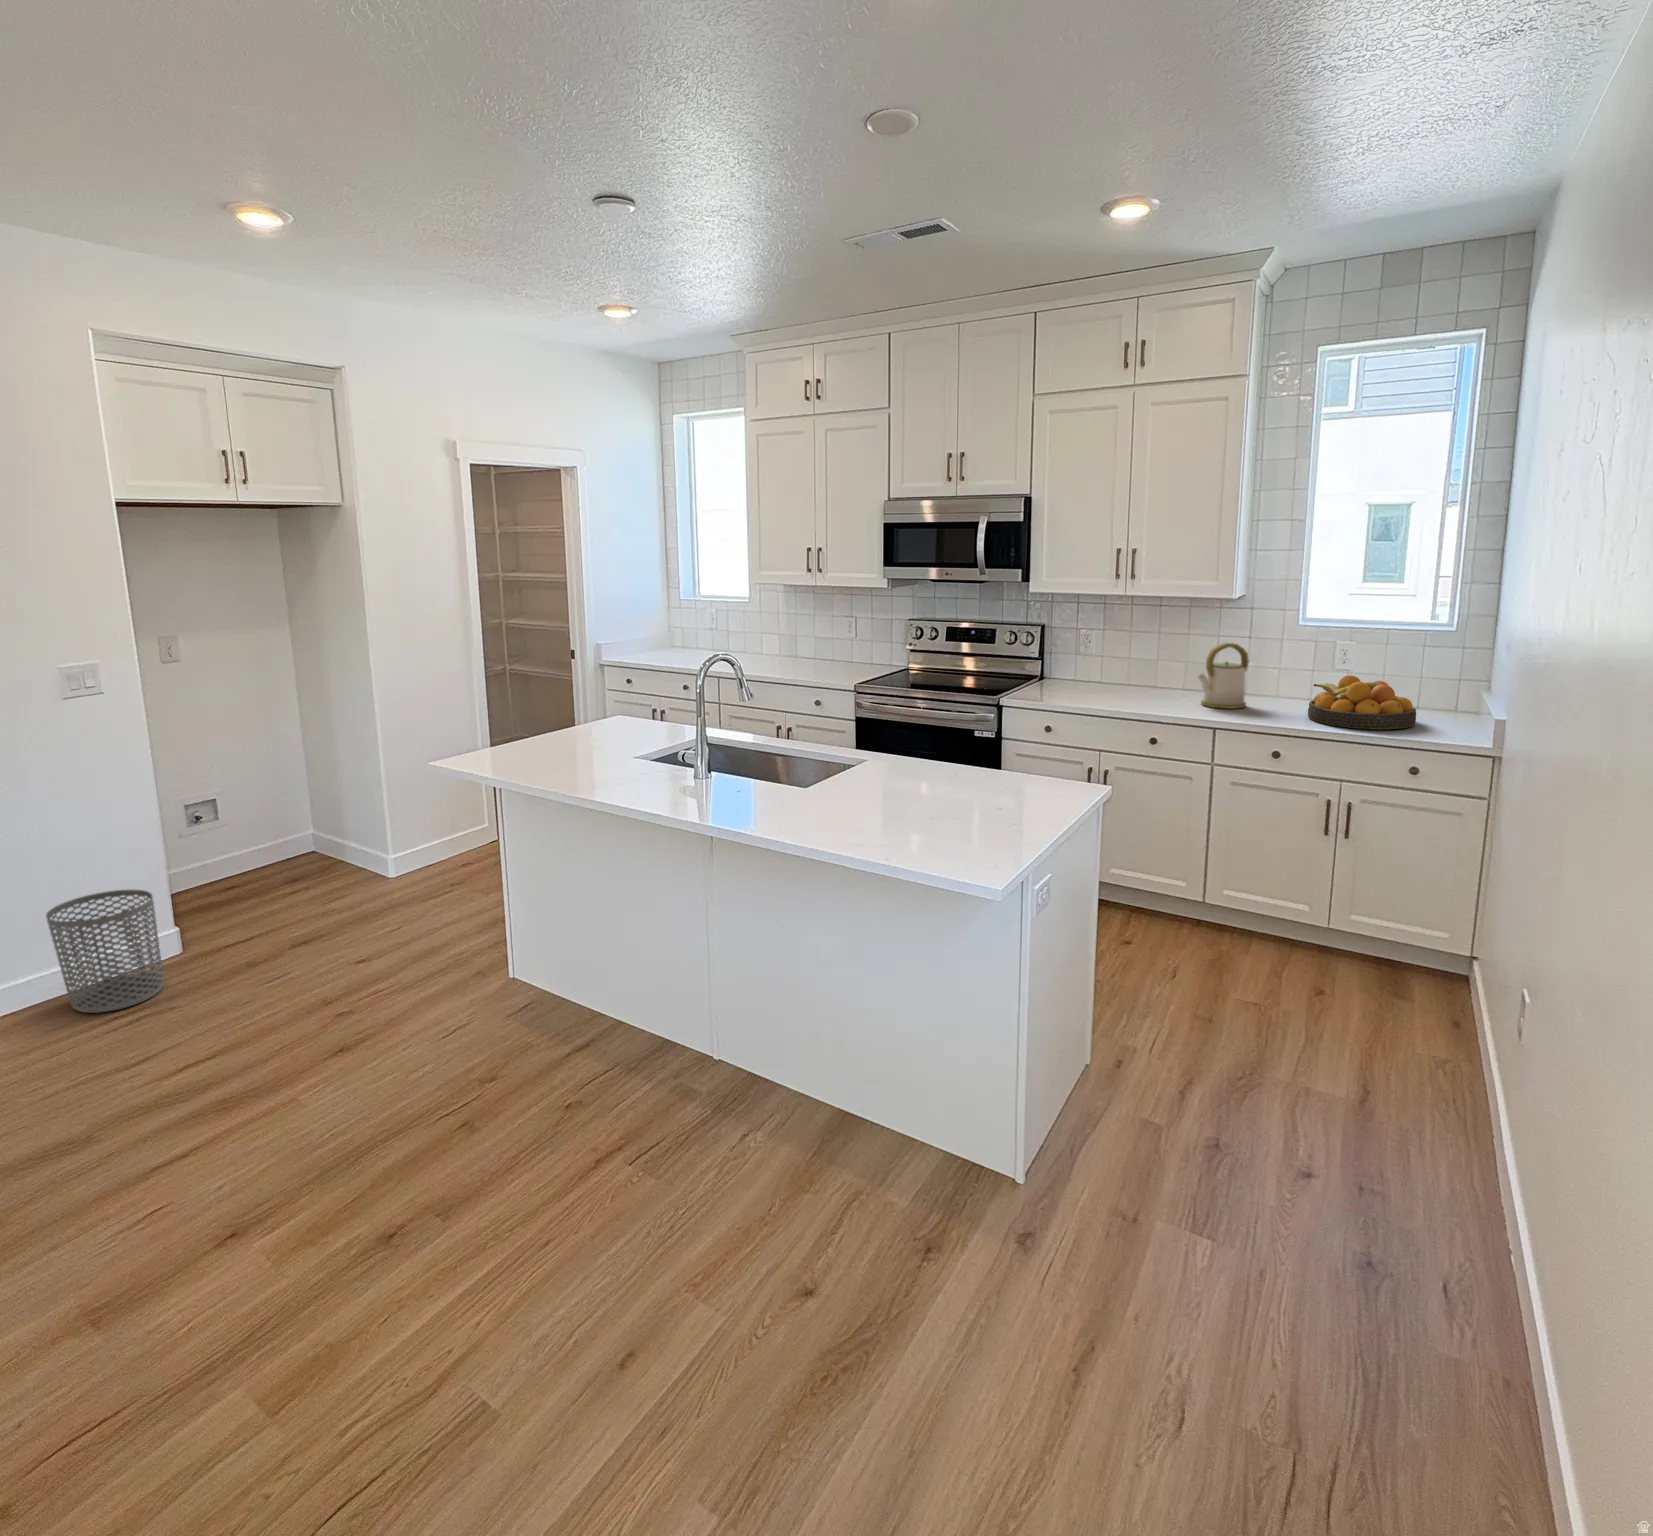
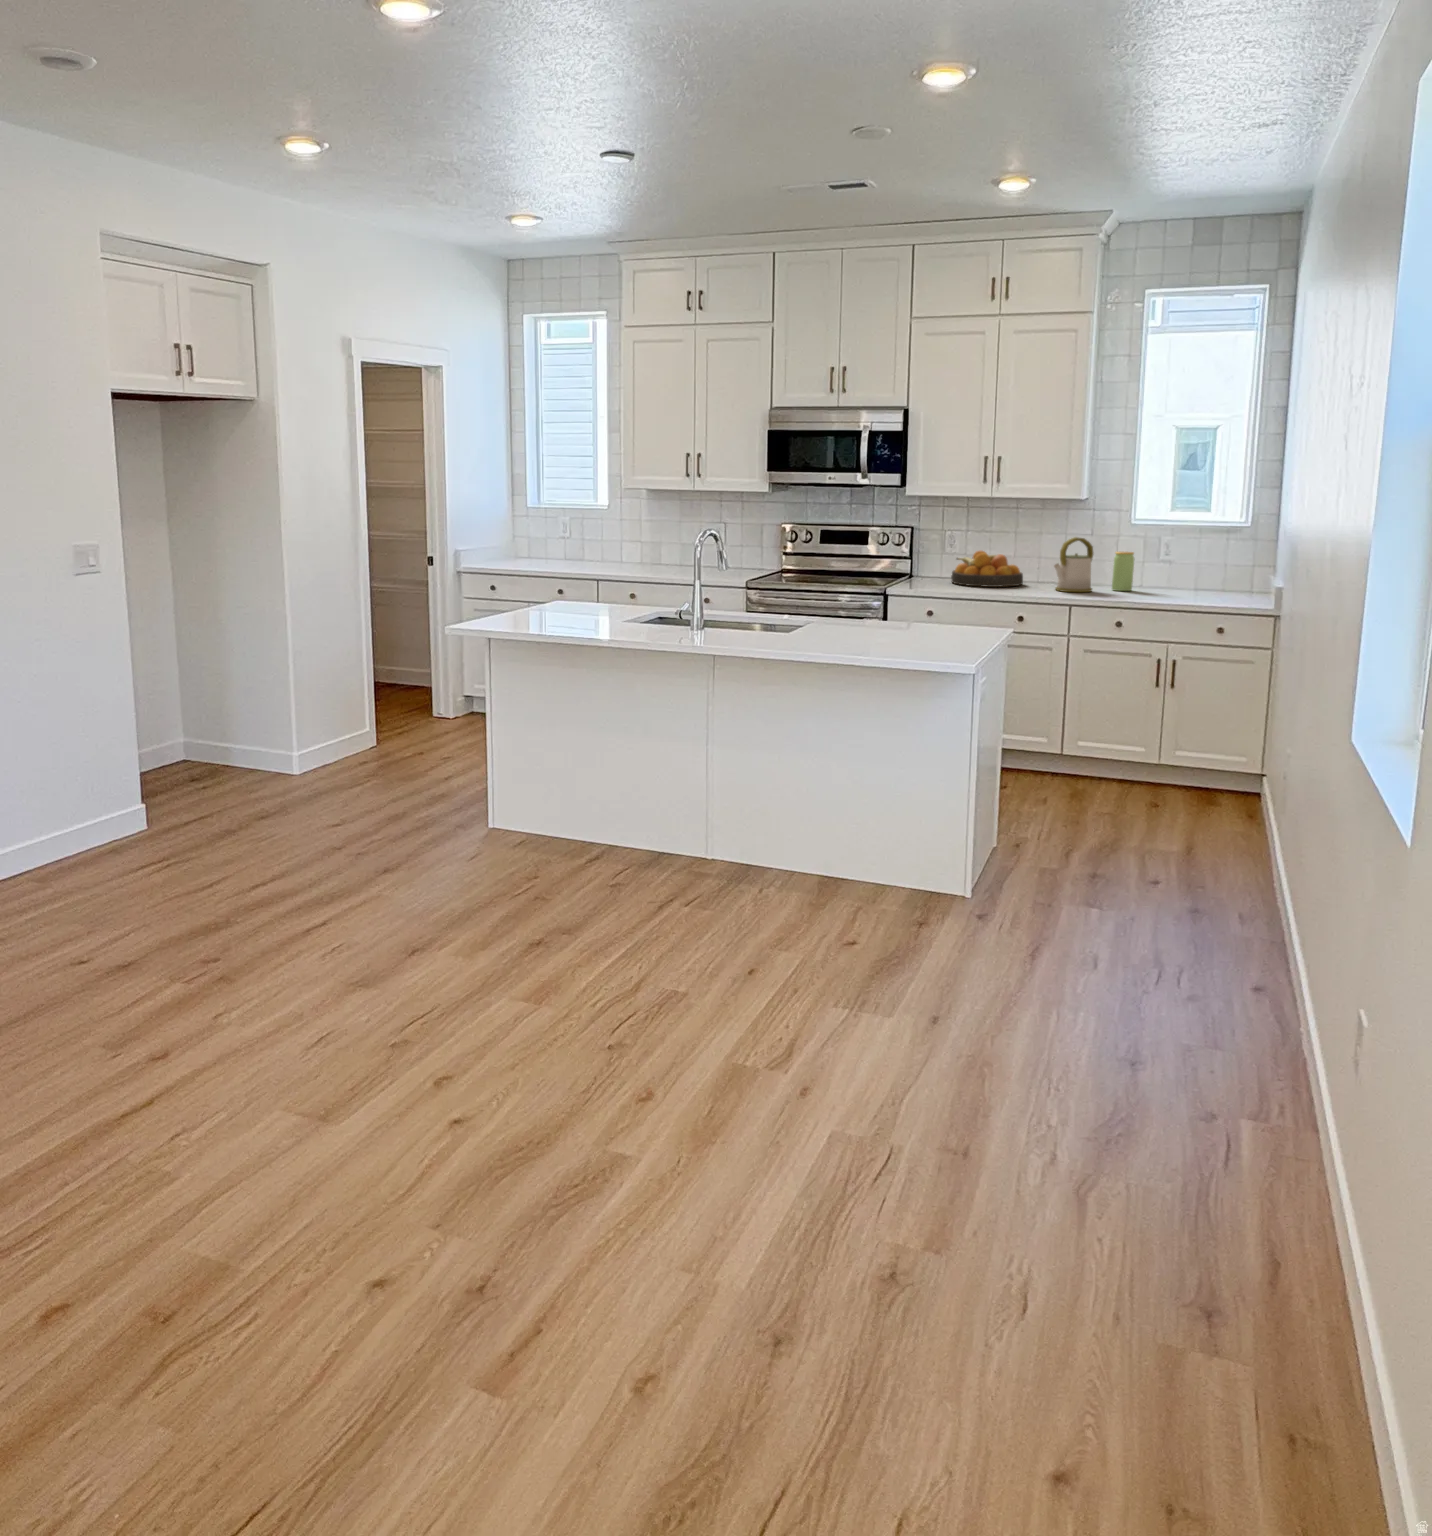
jar: none [1272,658,1301,706] -> present [1112,552,1134,591]
fruit bowl: present [1308,675,1416,730] -> present [951,551,1023,587]
waste bin: present [46,889,164,1013] -> none [76,751,167,857]

